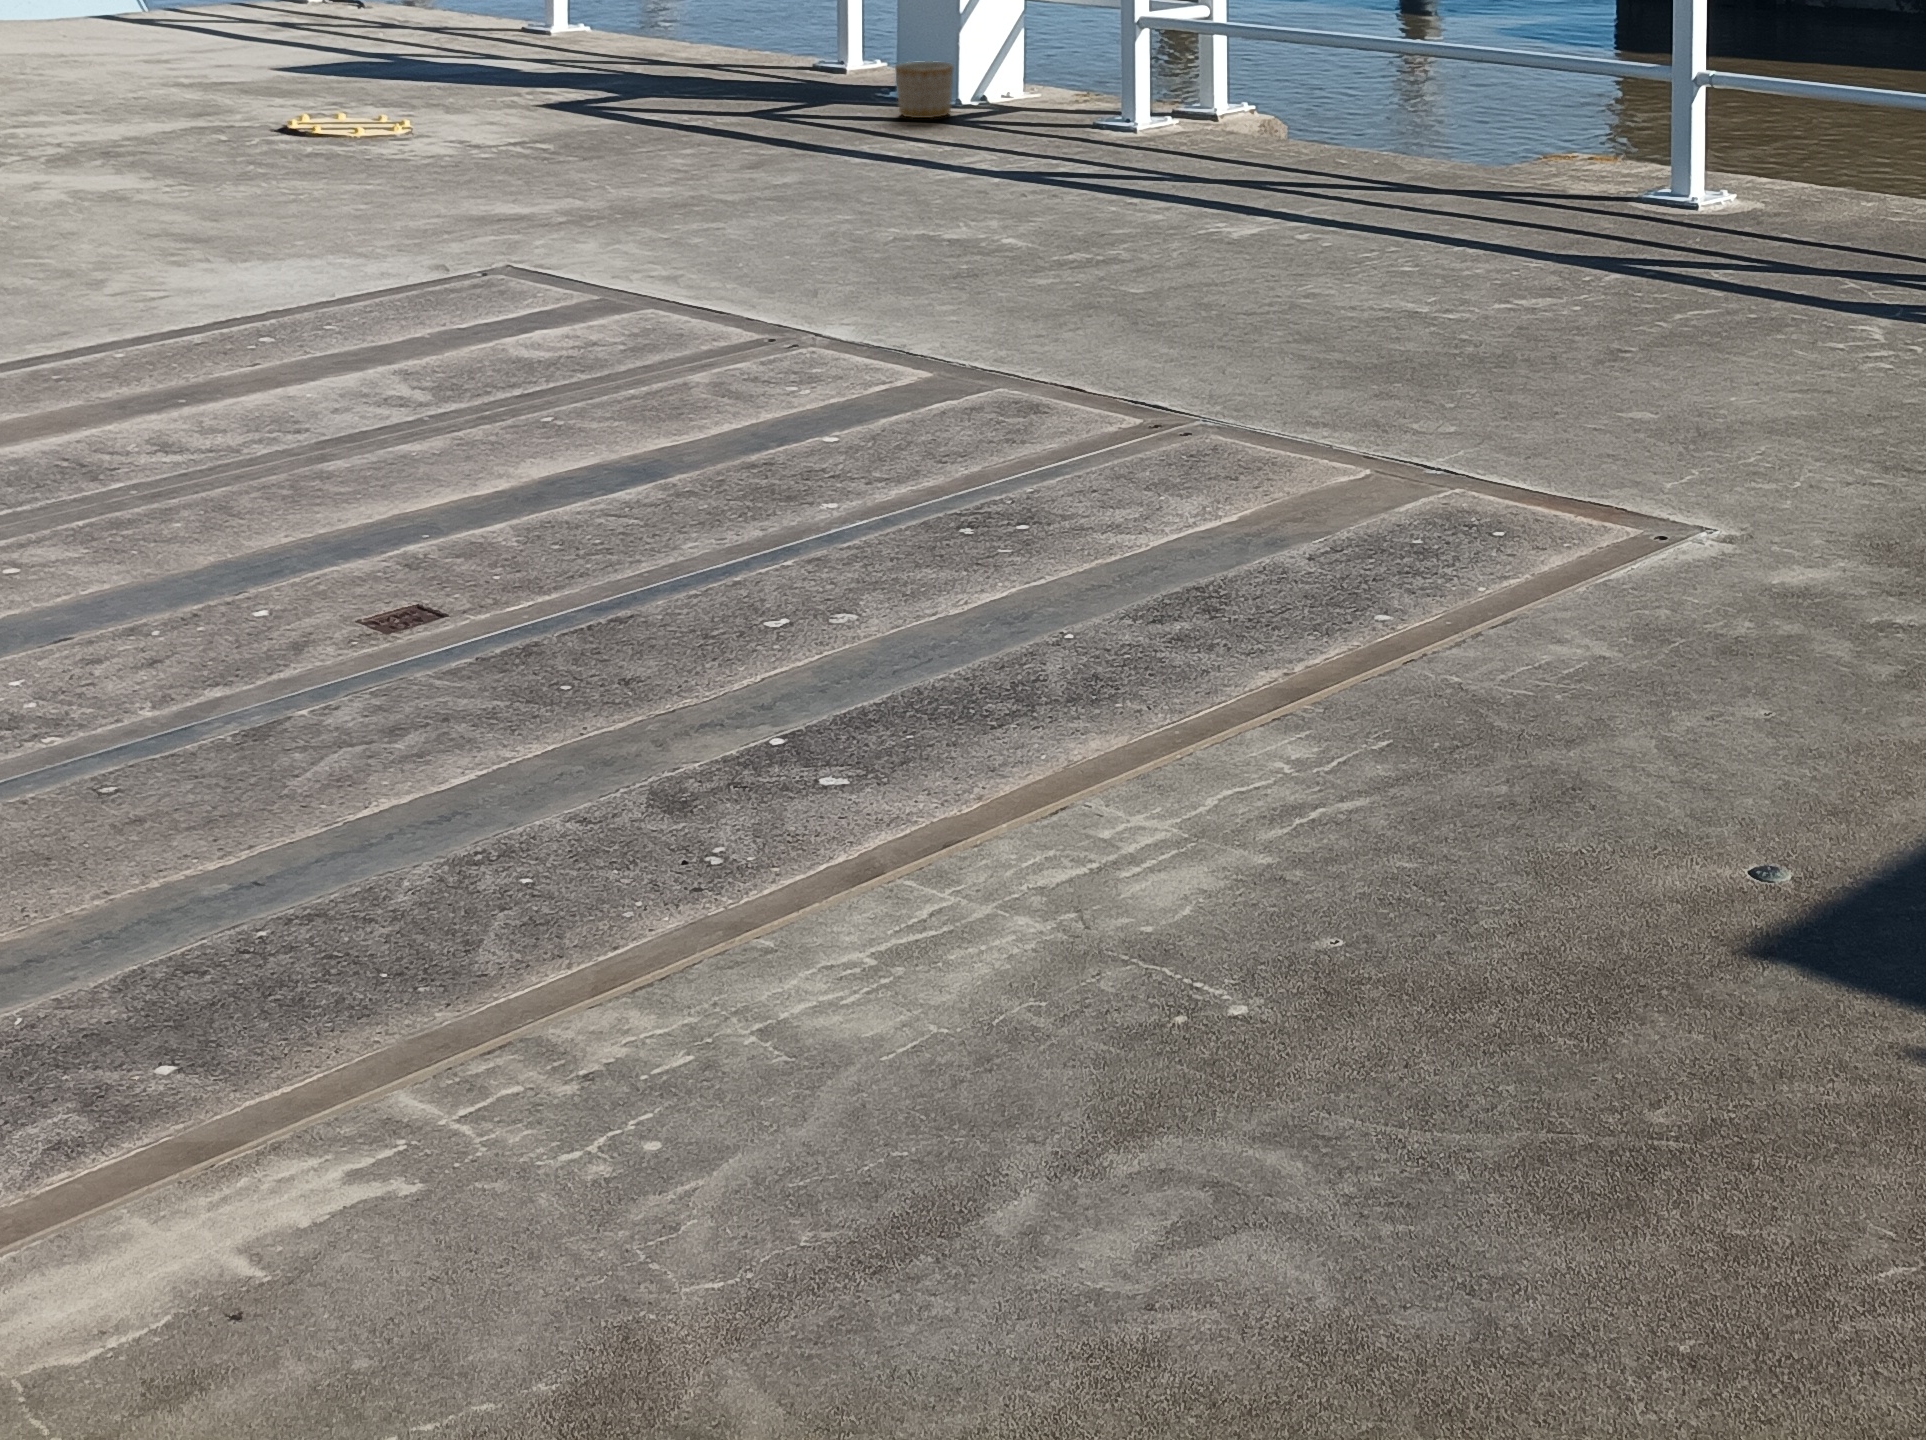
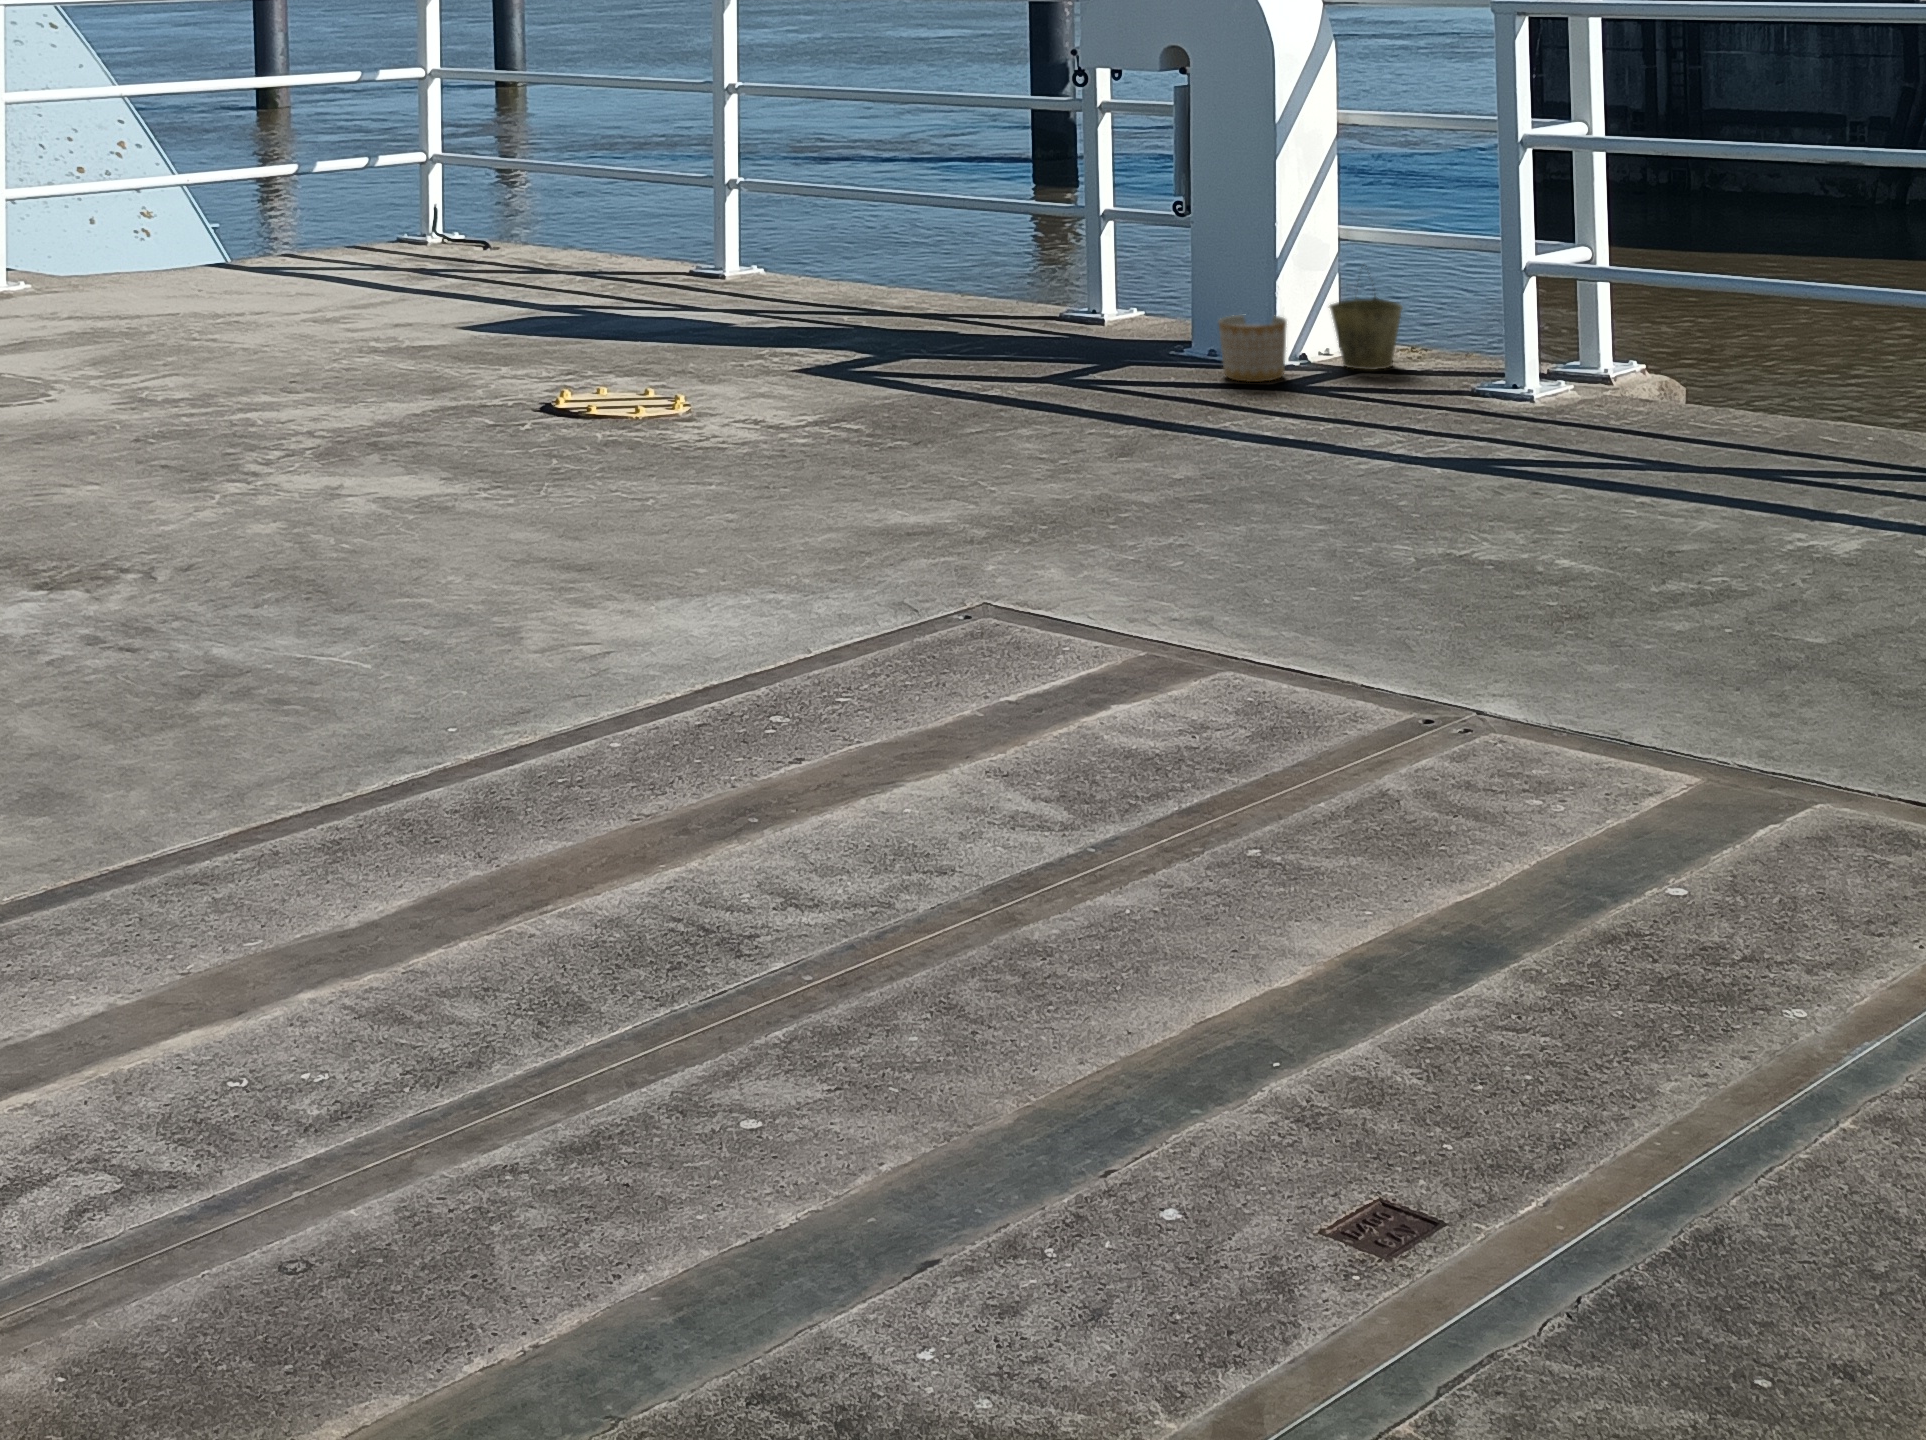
bucket: none [1000,19,1061,111] -> present [1329,266,1402,370]

